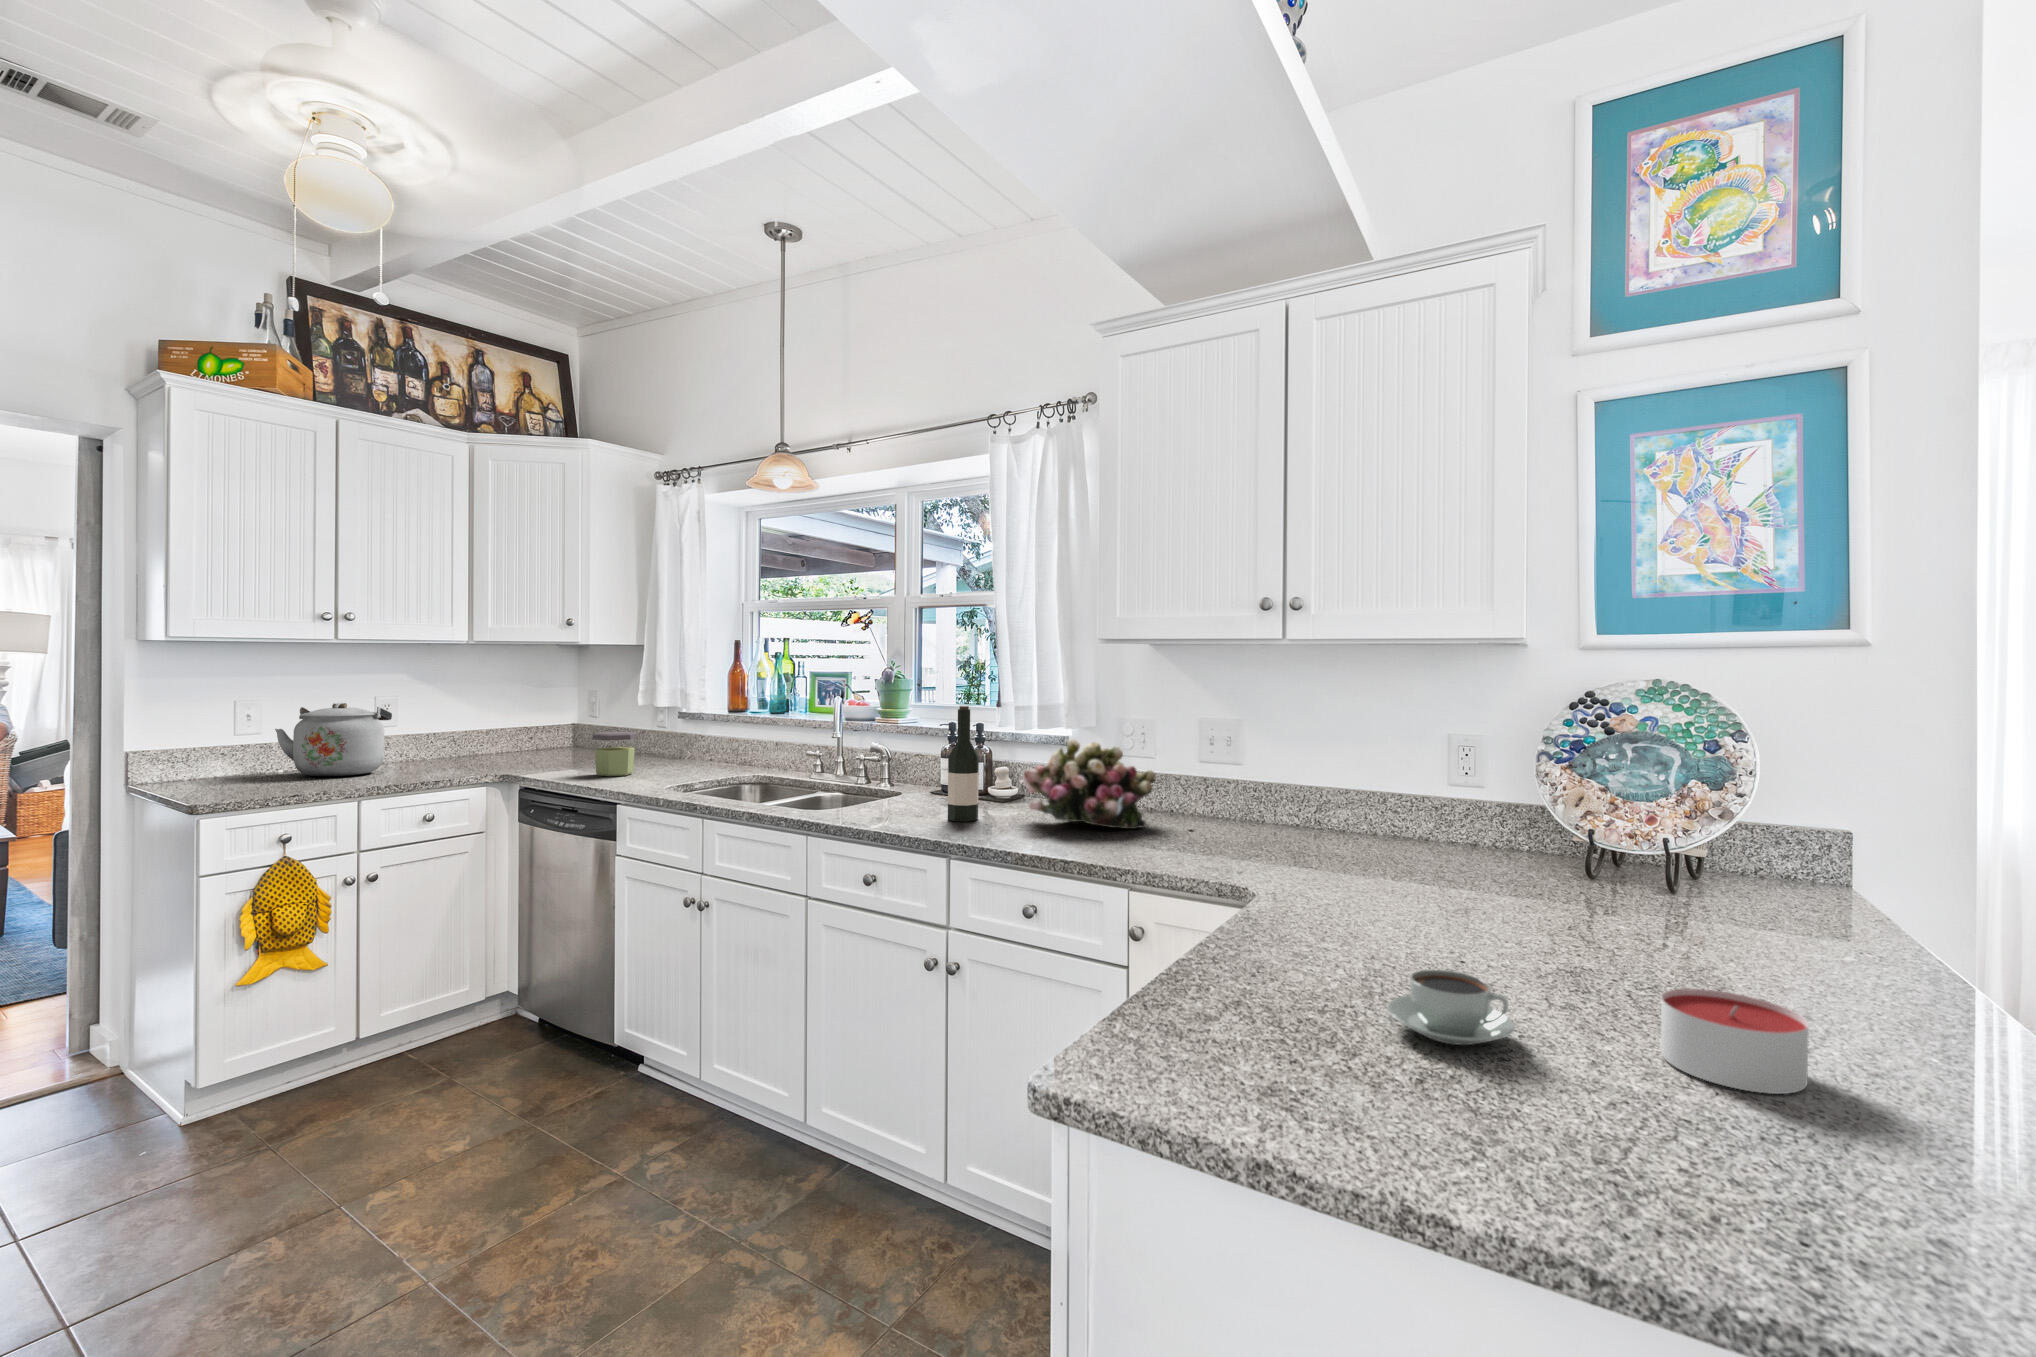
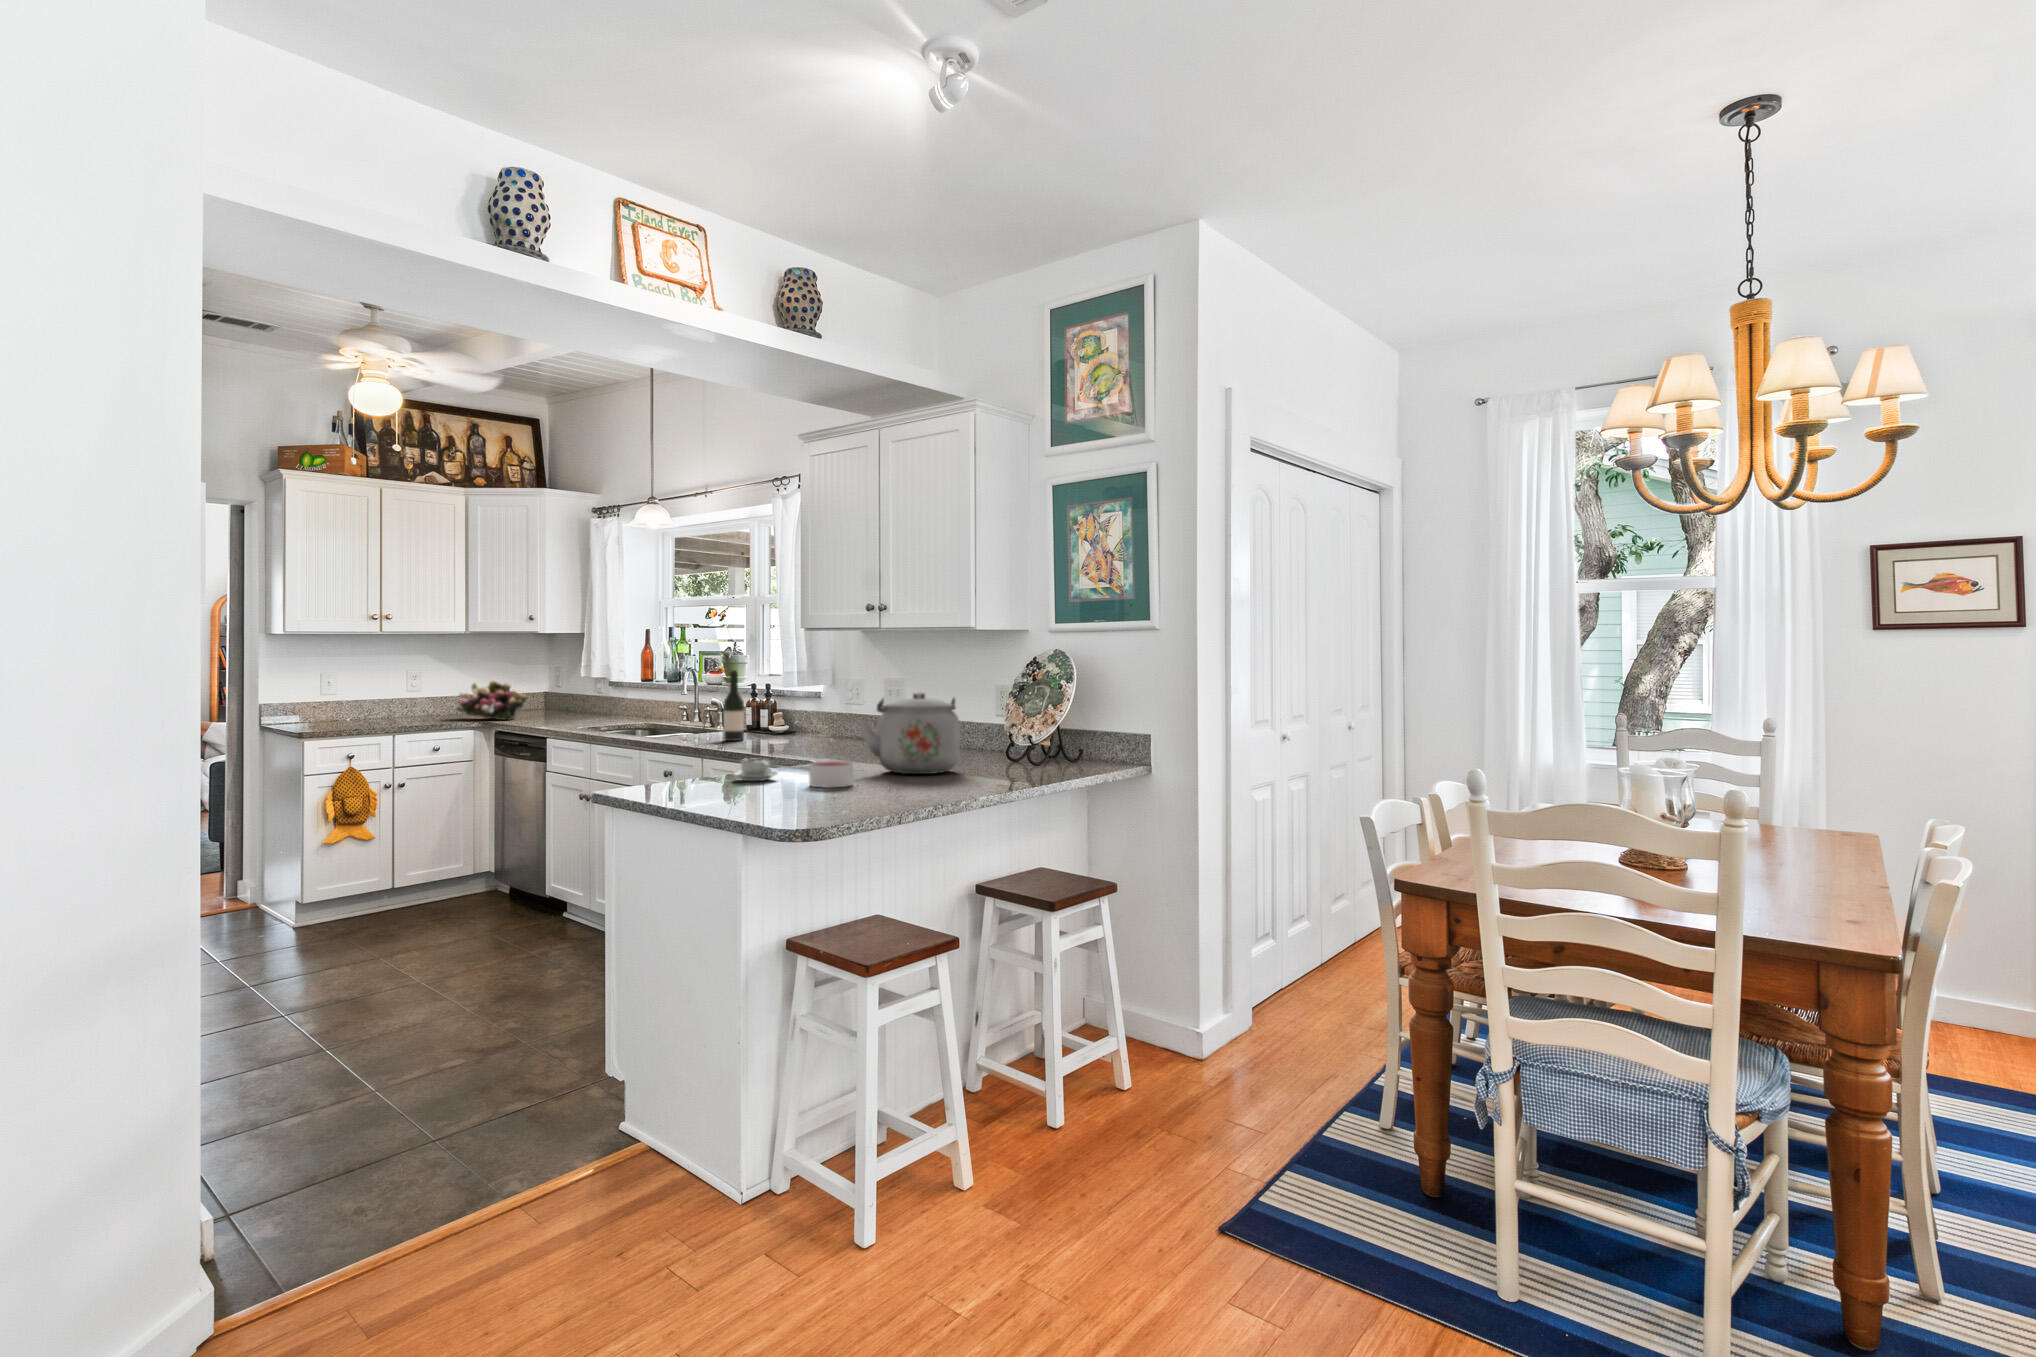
kettle: present [275,703,392,776] -> present [861,692,960,774]
jar: present [592,731,637,776] -> none [542,694,574,724]
flower arrangement: present [1023,739,1156,829] -> present [453,680,527,720]

